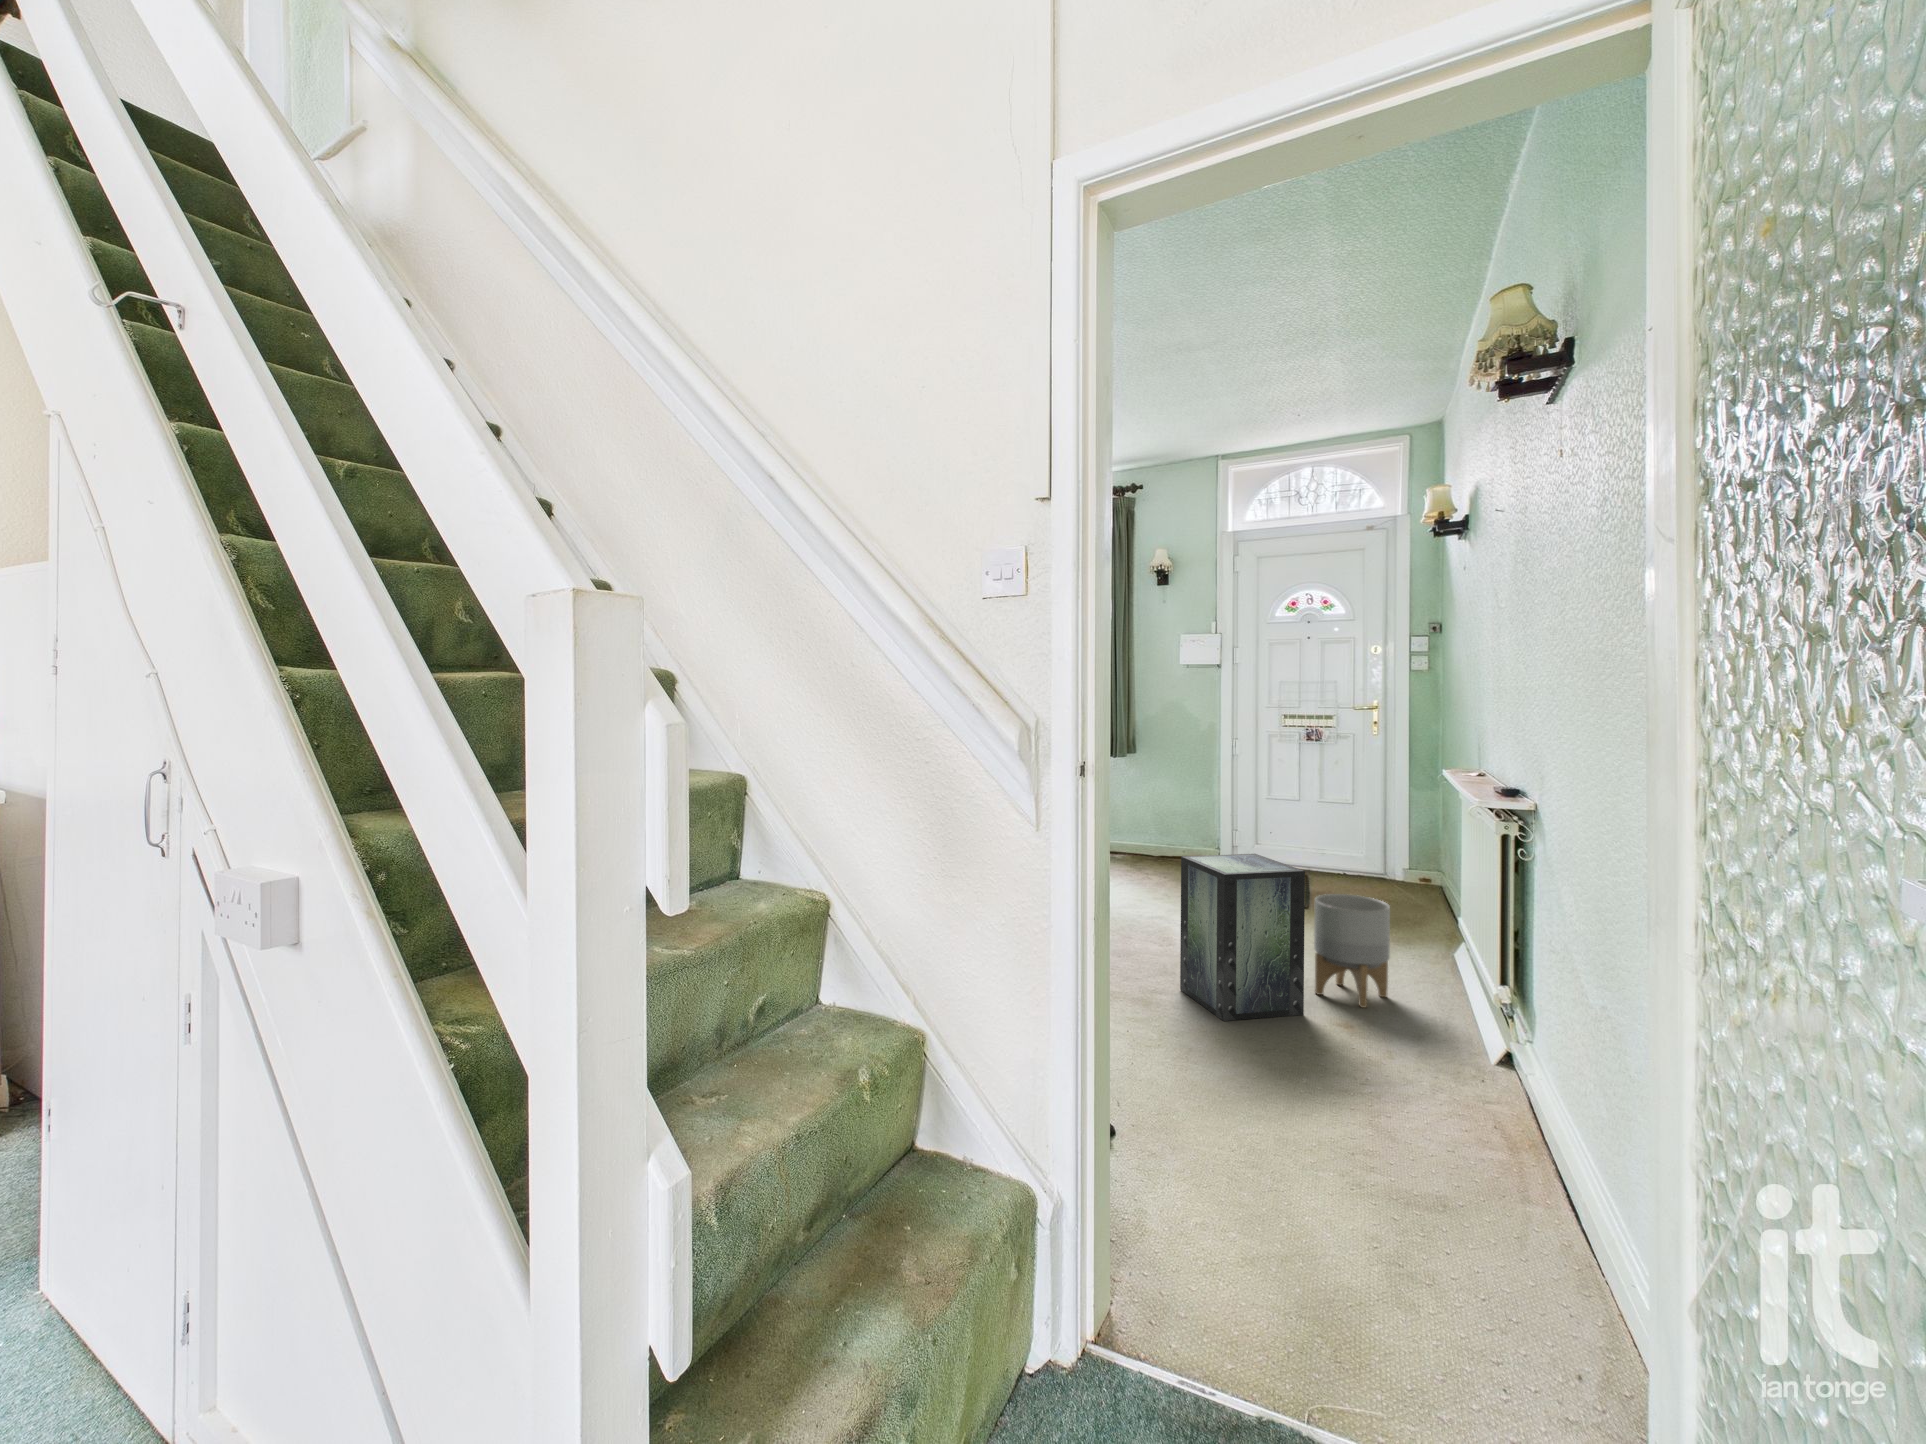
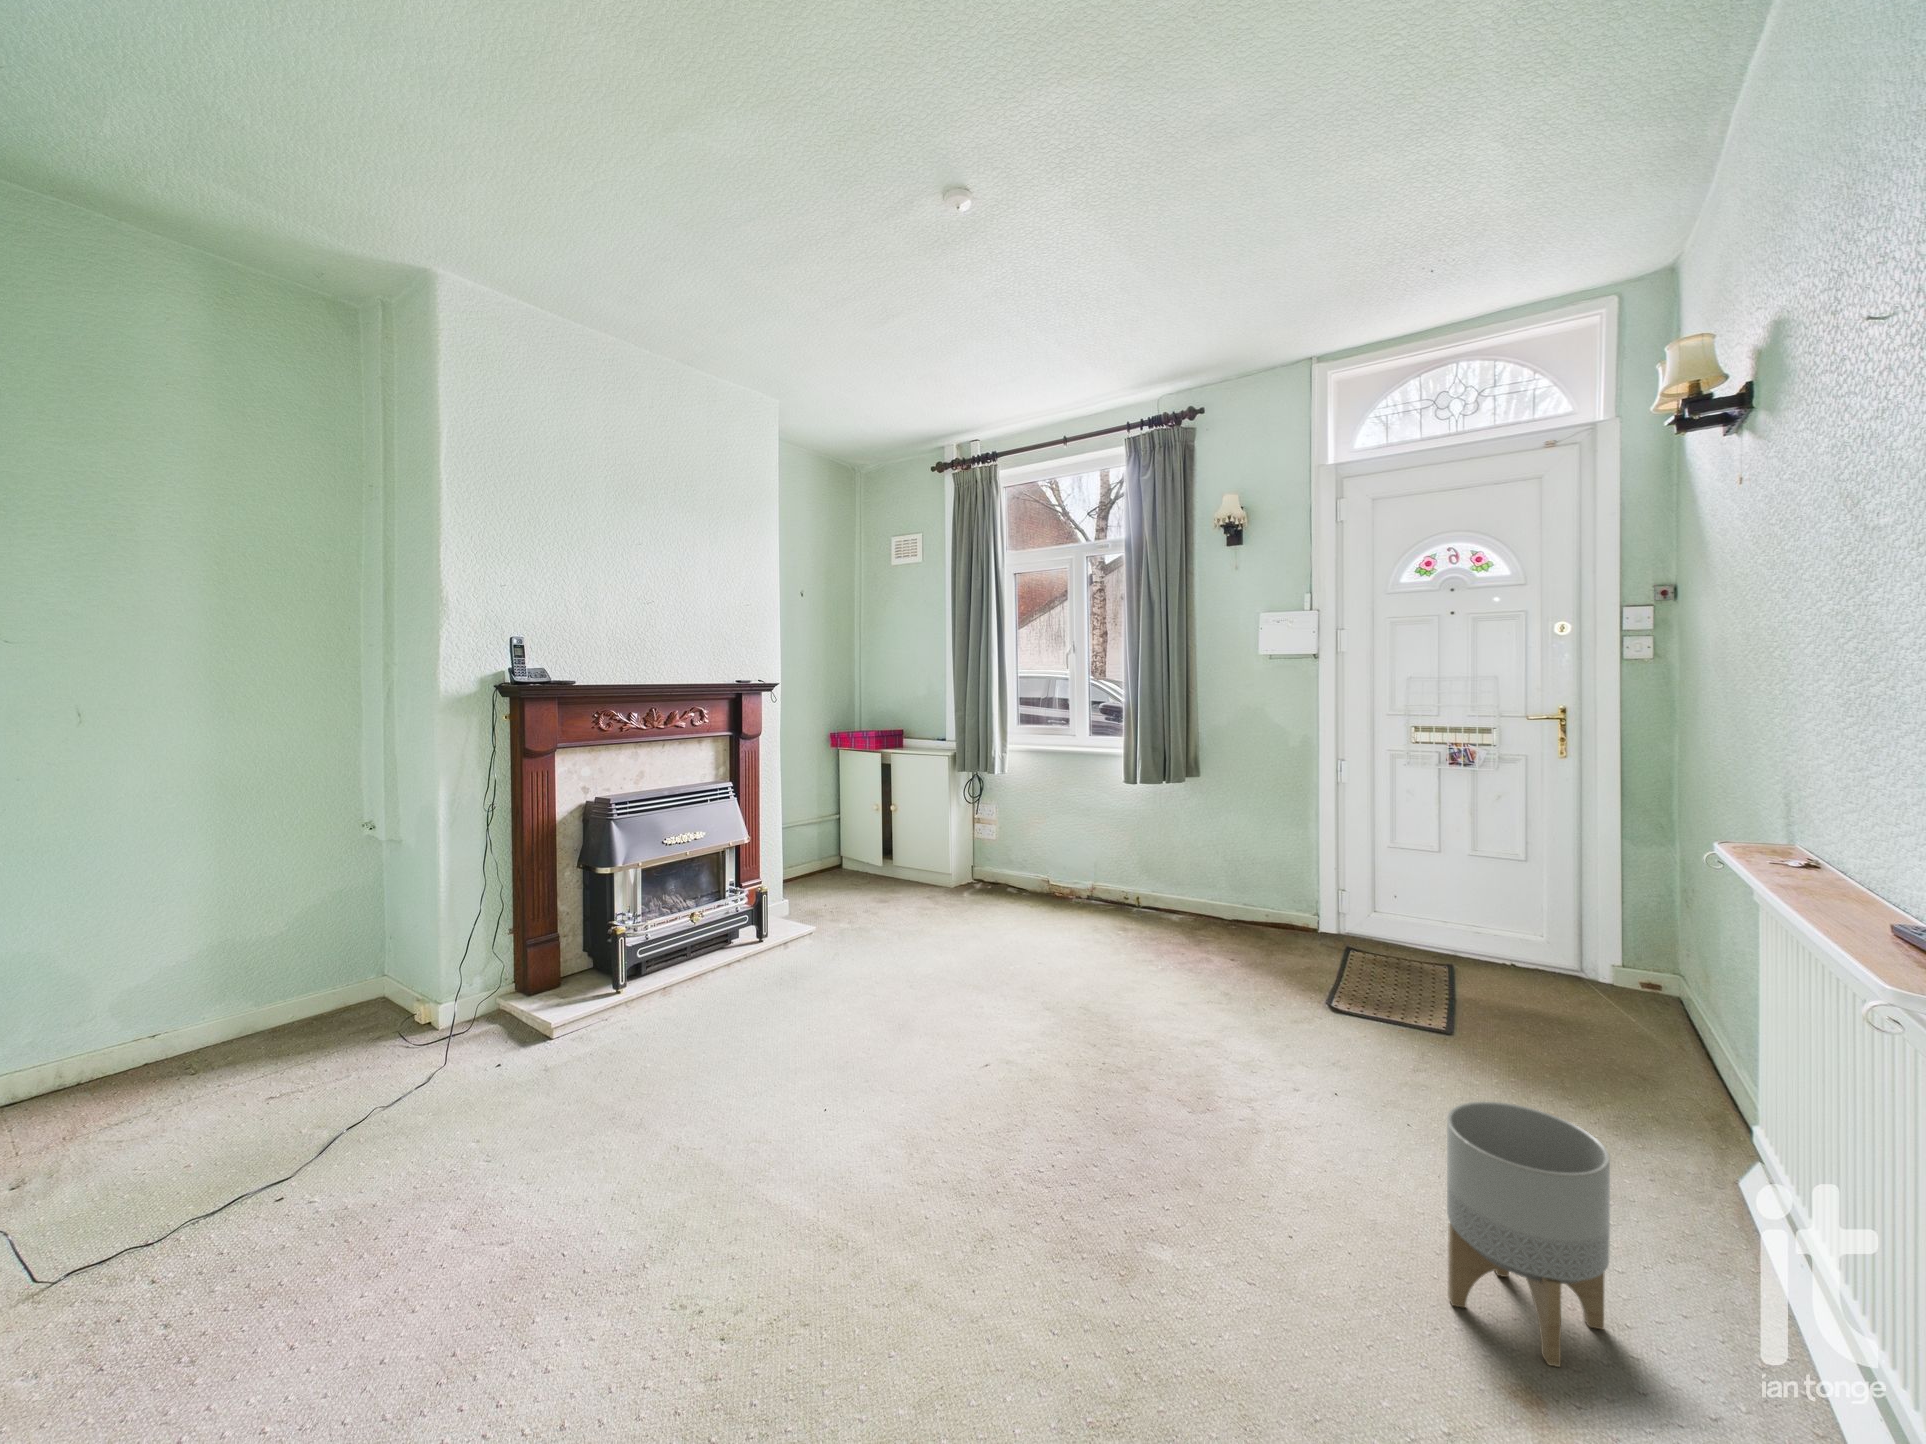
storage box: present [1180,854,1305,1021] -> none [1182,1021,1420,1392]

